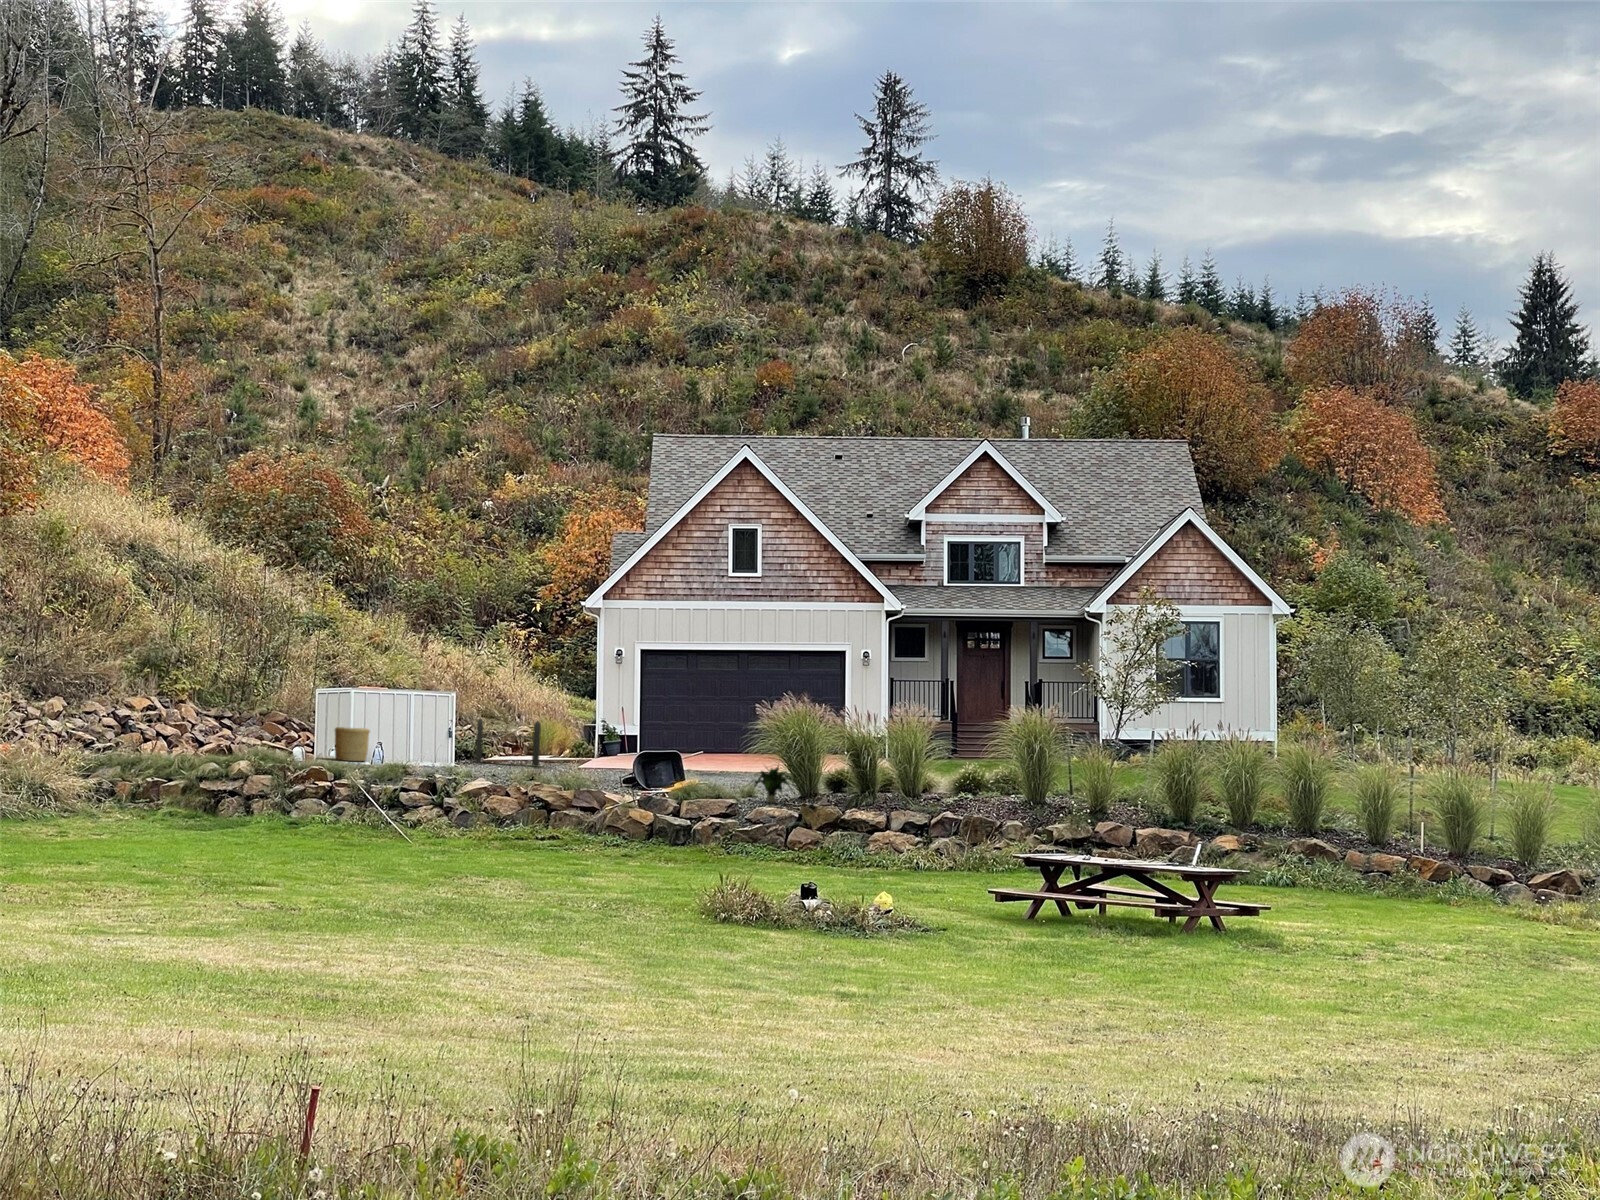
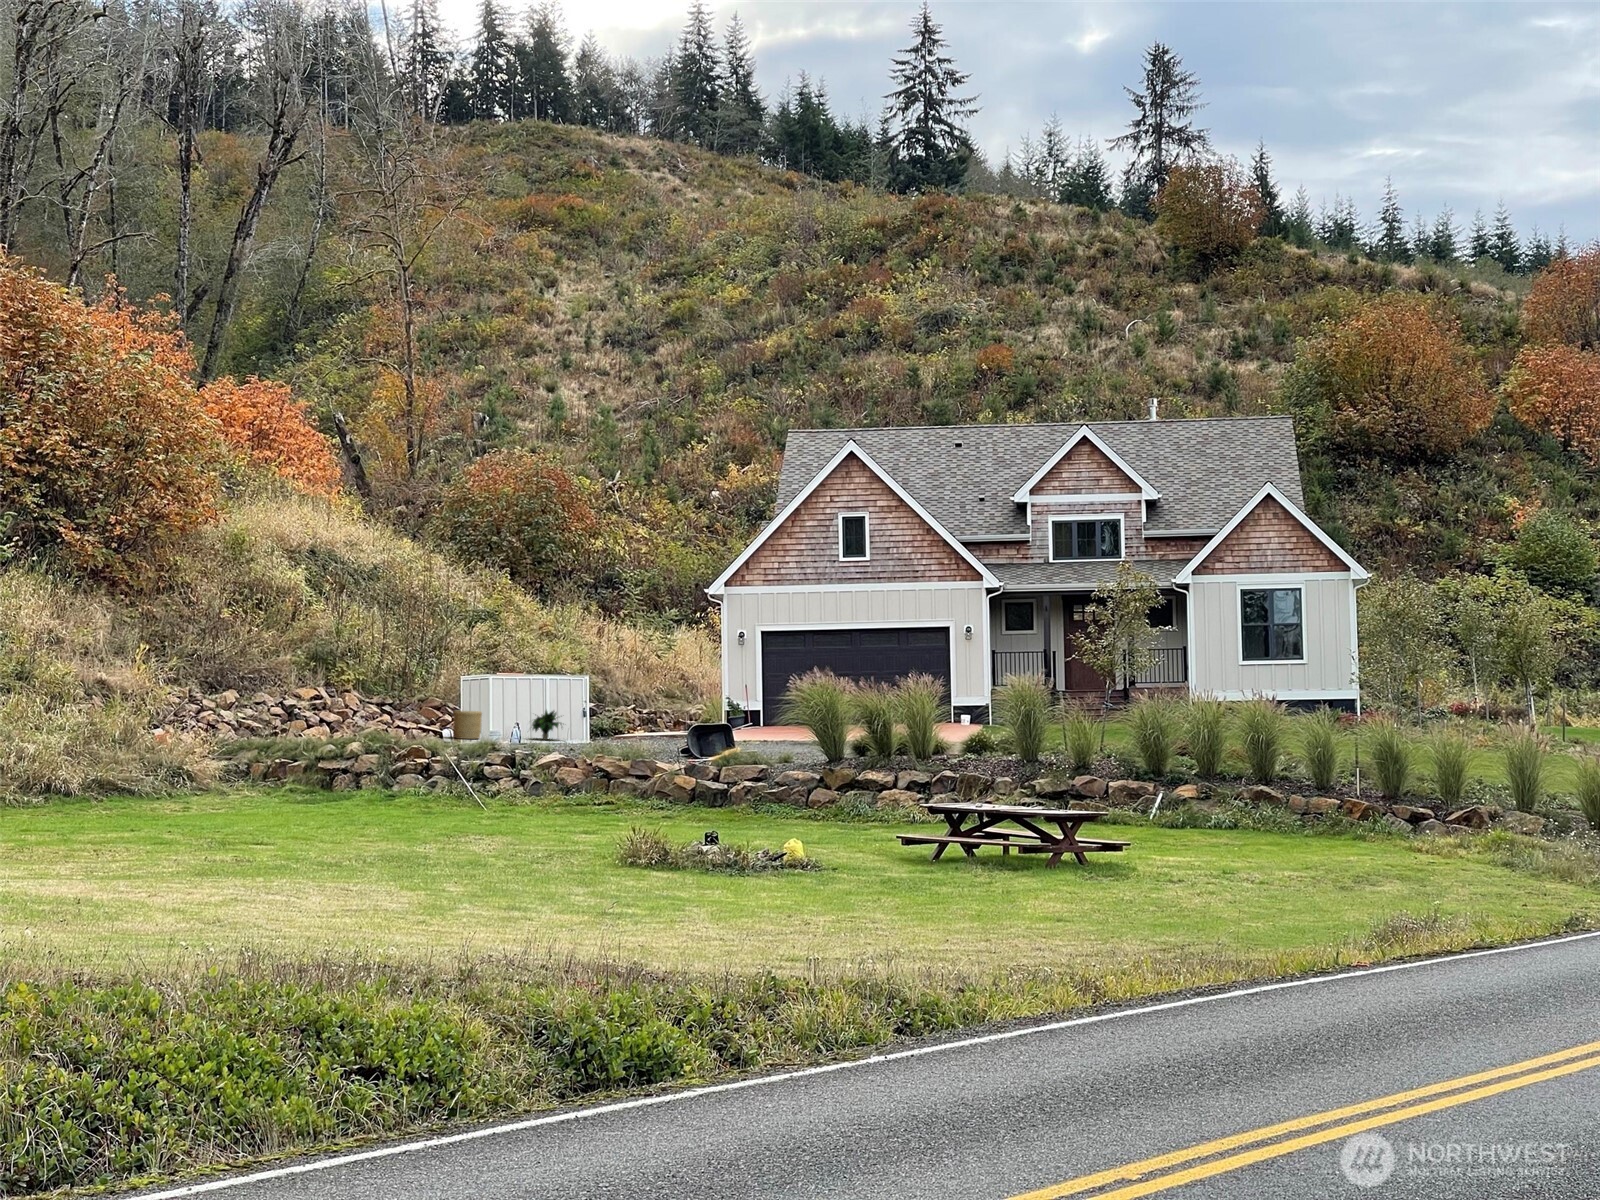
bench: present [475,719,541,767] -> none [581,699,638,739]
potted plant: present [750,766,794,803] -> present [532,711,562,740]

